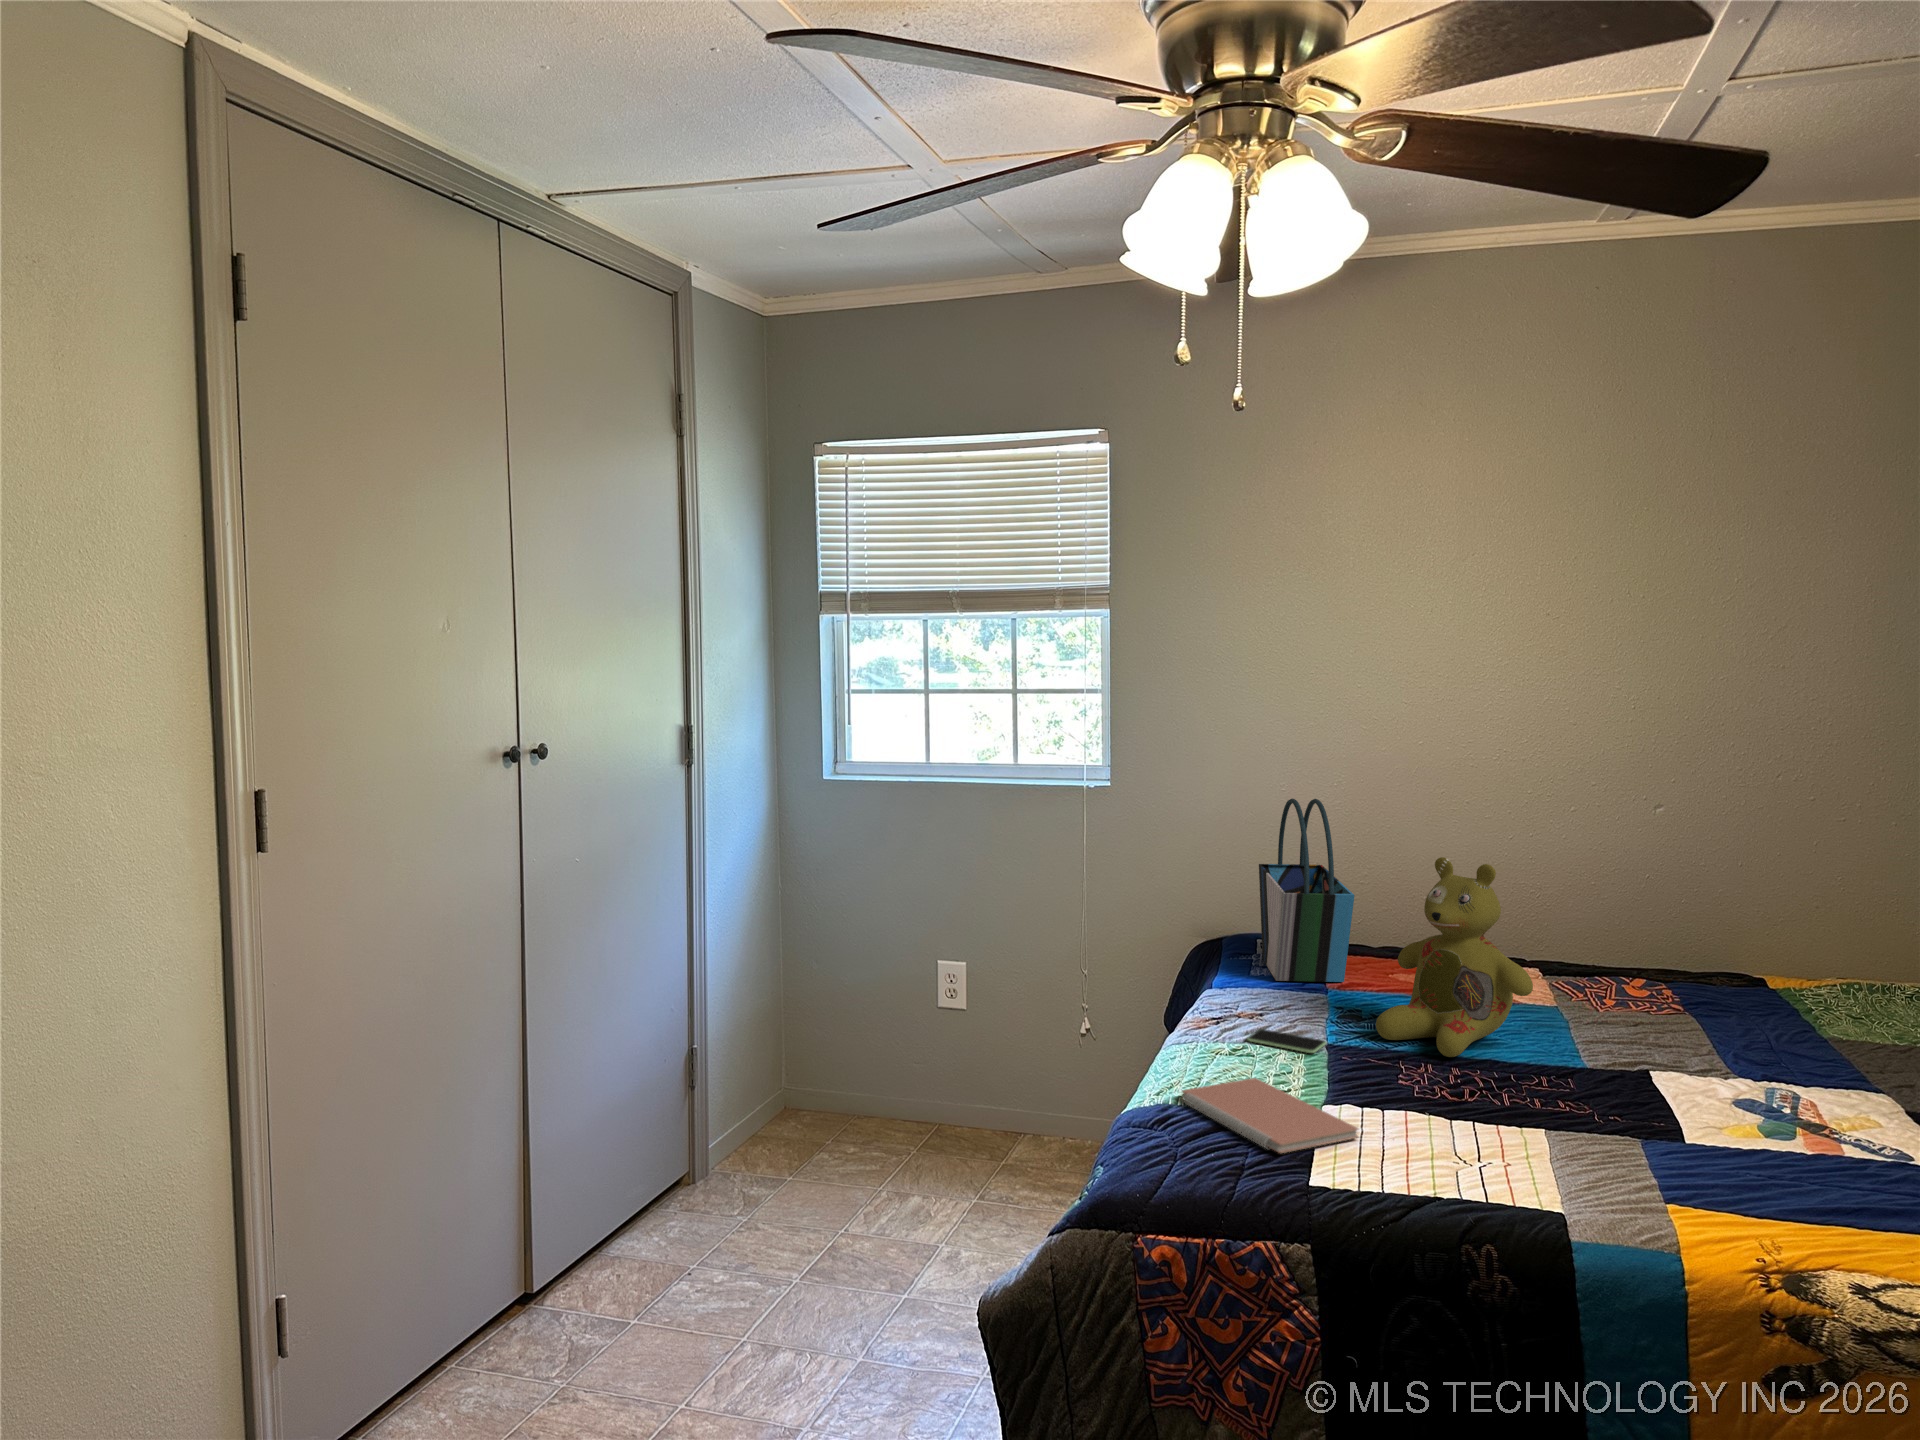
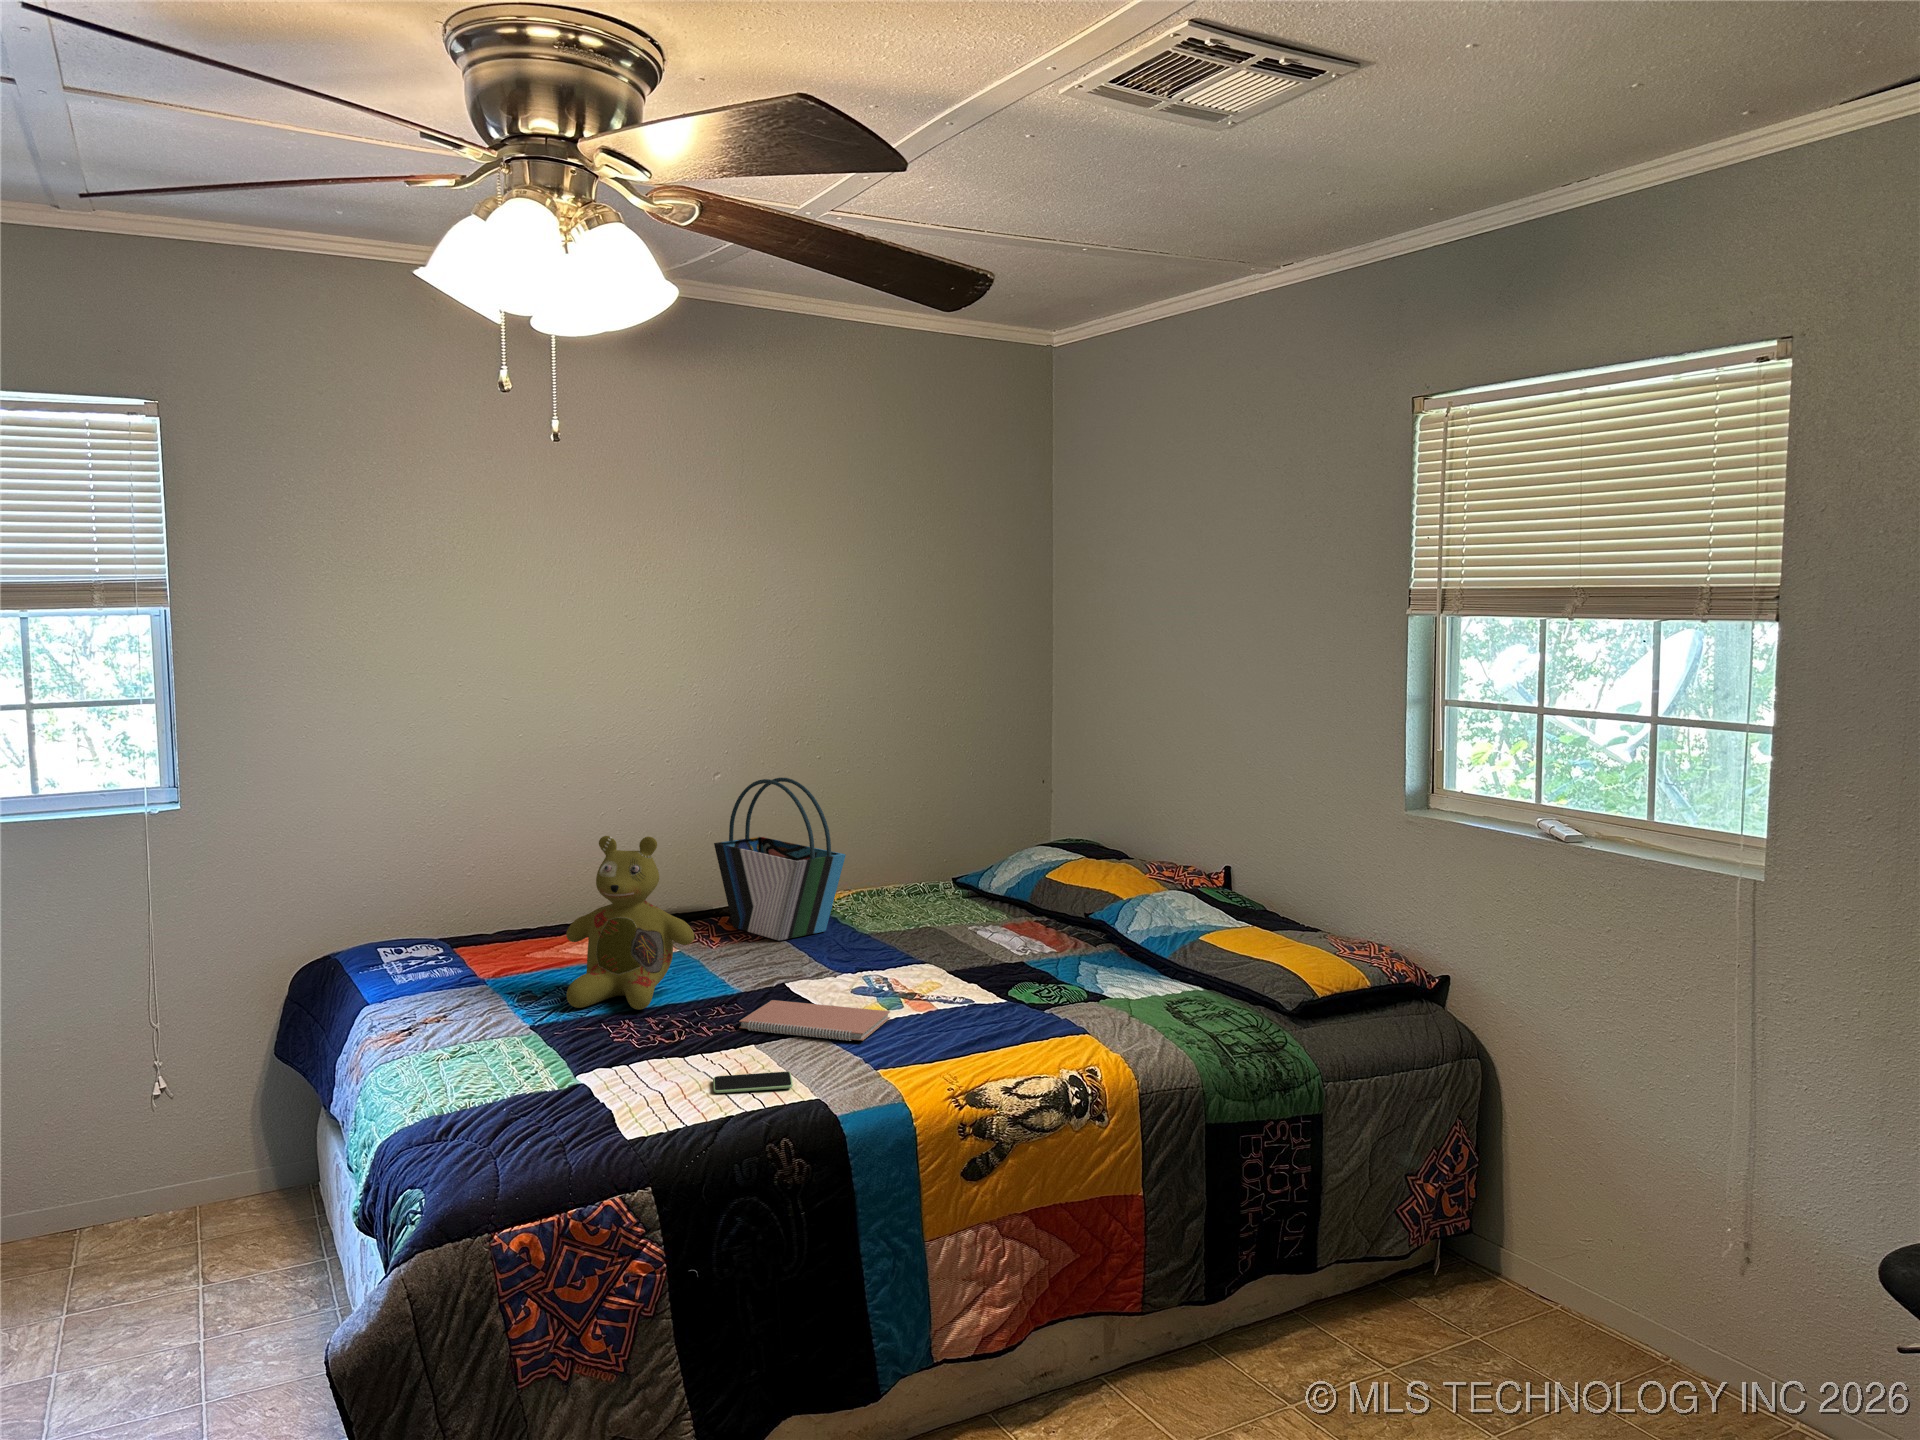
tote bag: present [1259,799,1355,982] -> present [714,778,846,941]
smartphone: present [1247,1029,1326,1053] -> present [713,1072,793,1093]
notebook: present [1182,1078,1358,1153] -> present [739,1000,890,1041]

